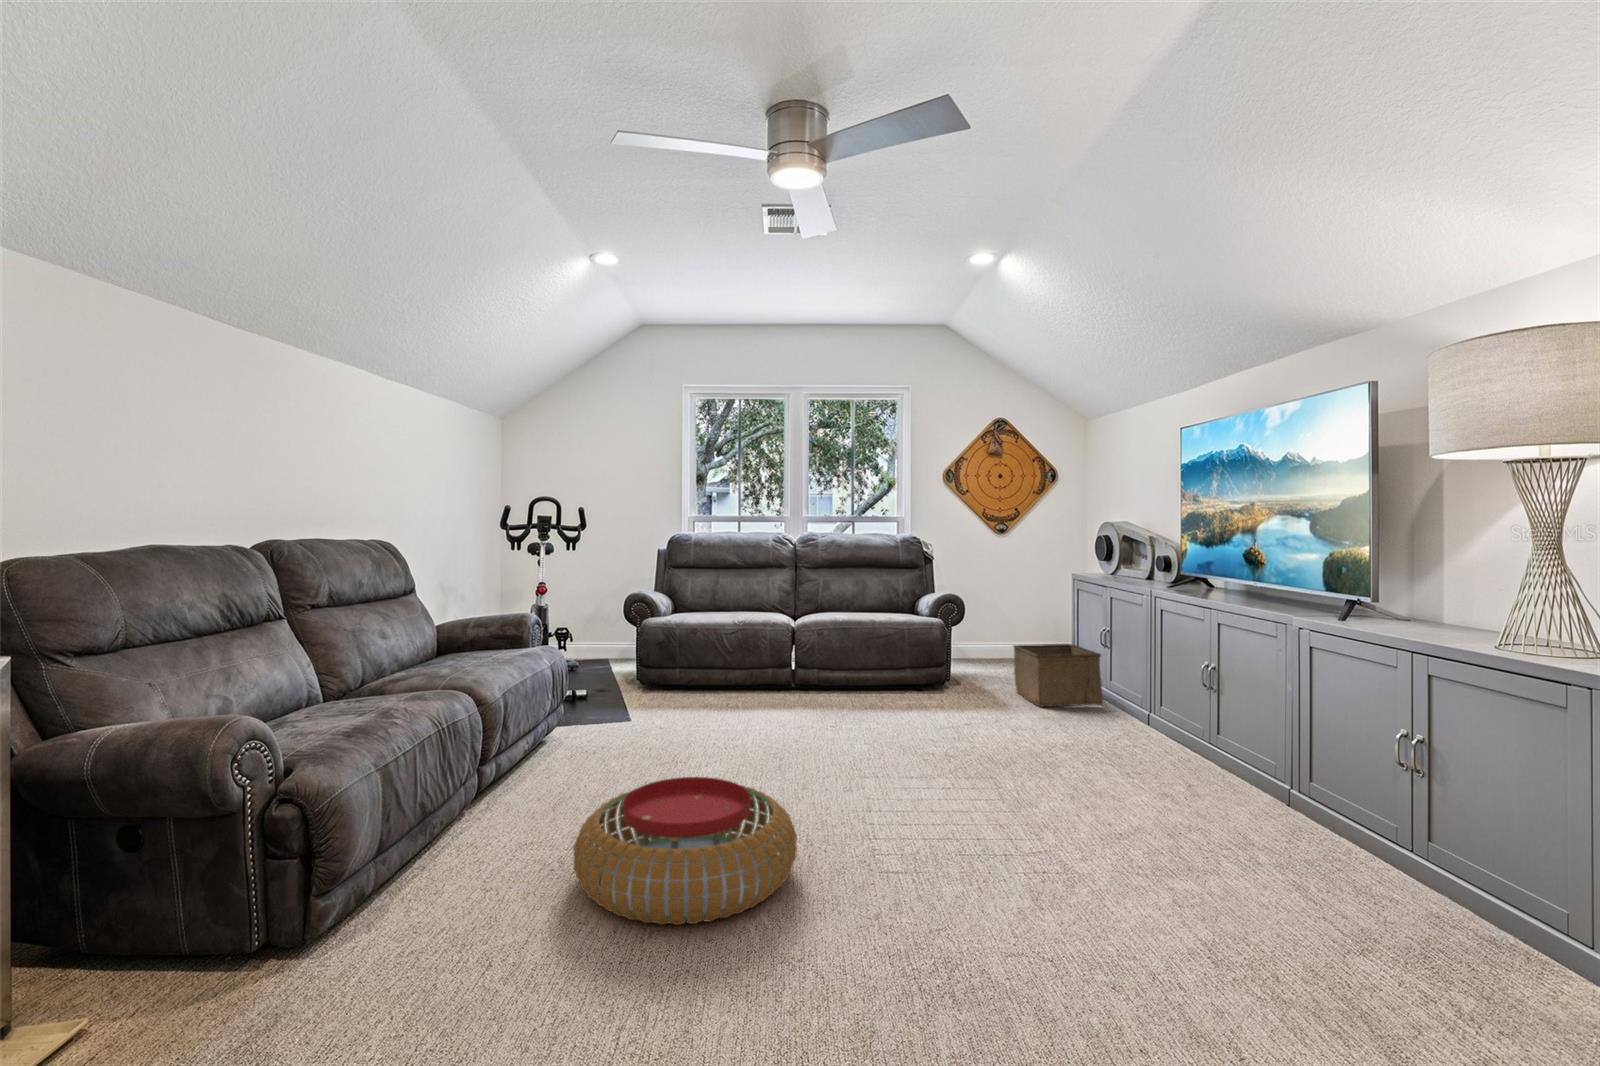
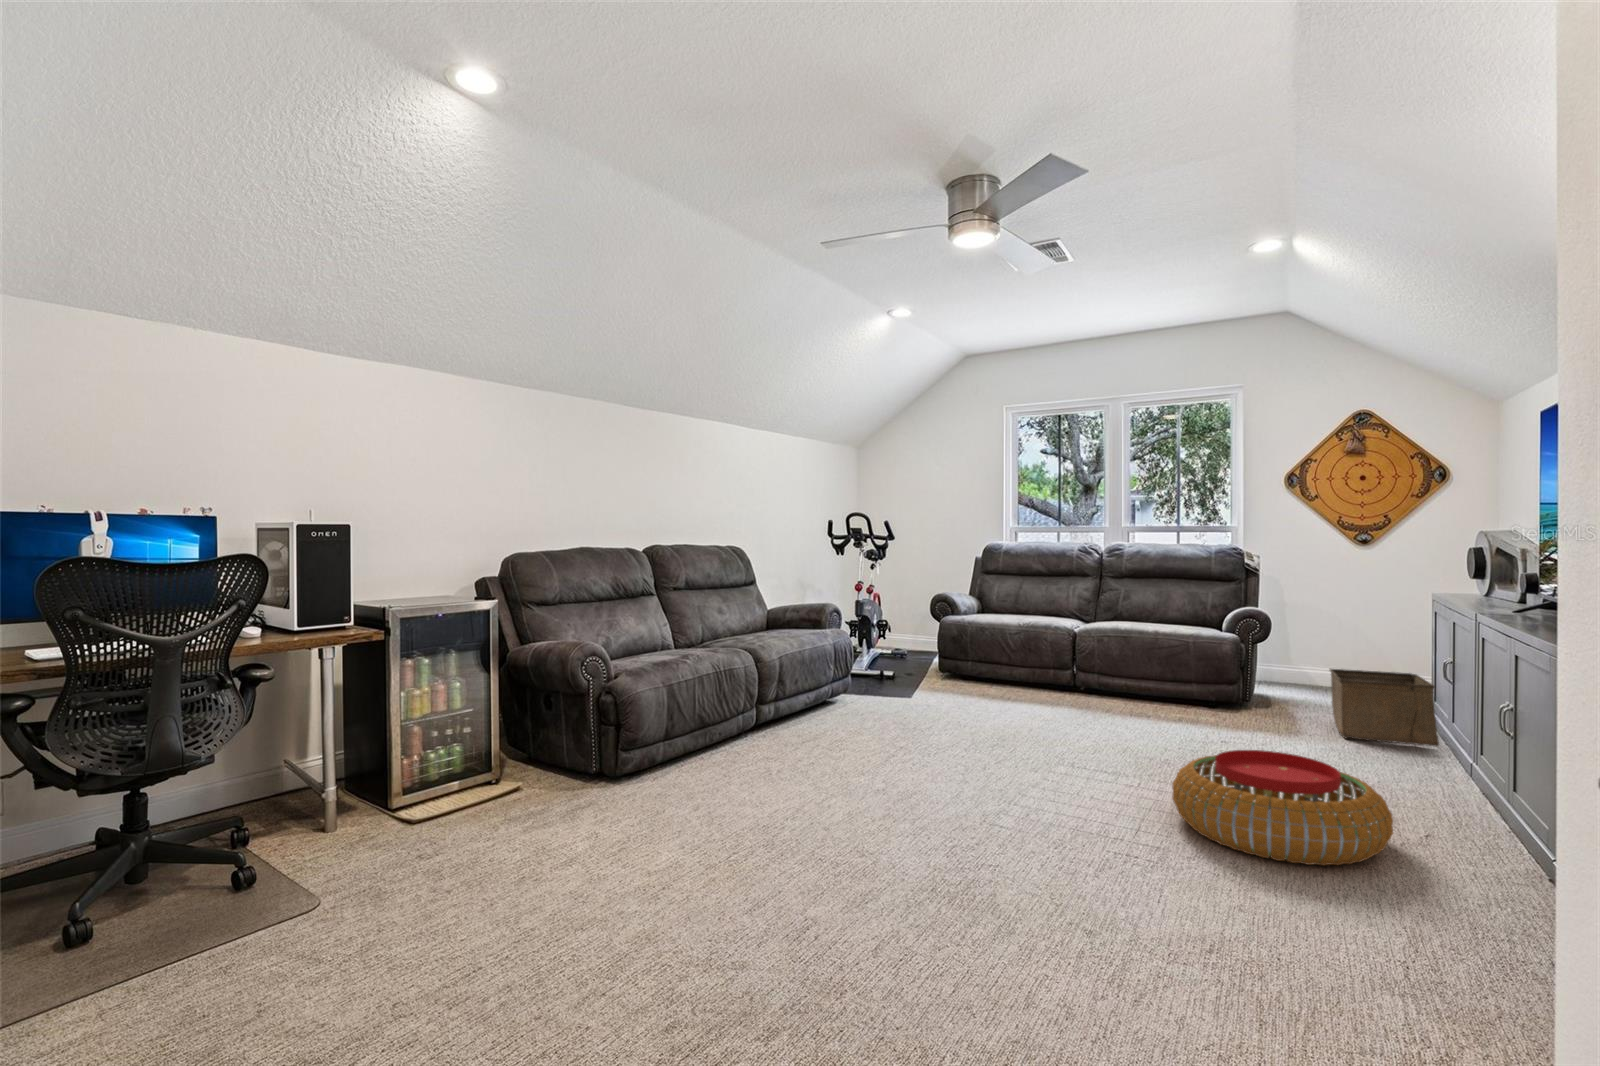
pouf: present [573,777,797,925] -> present [1172,750,1393,866]

